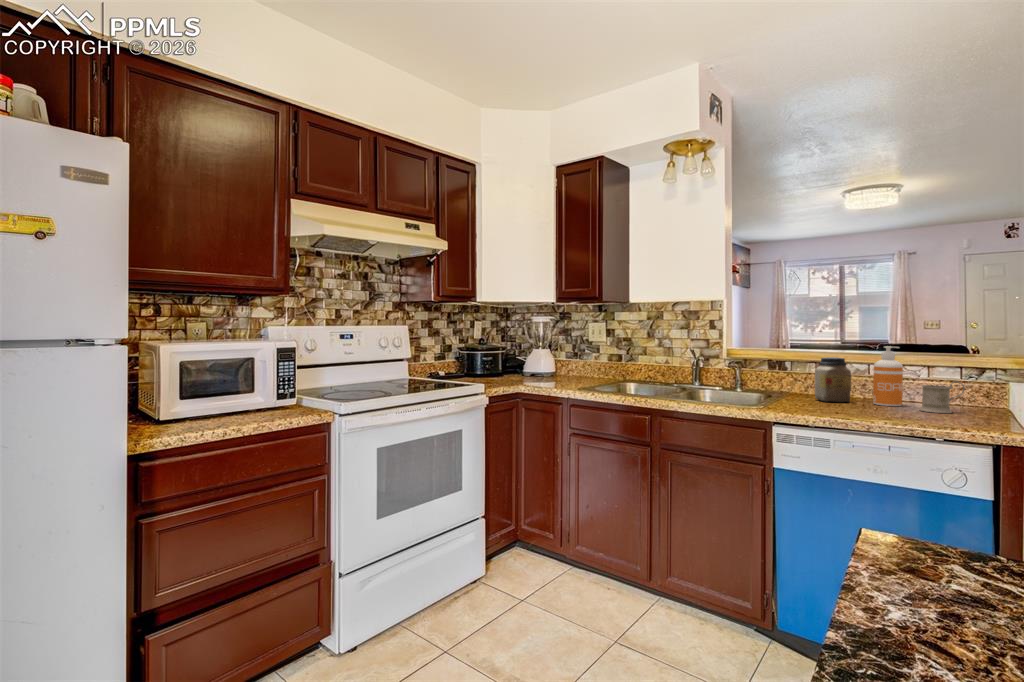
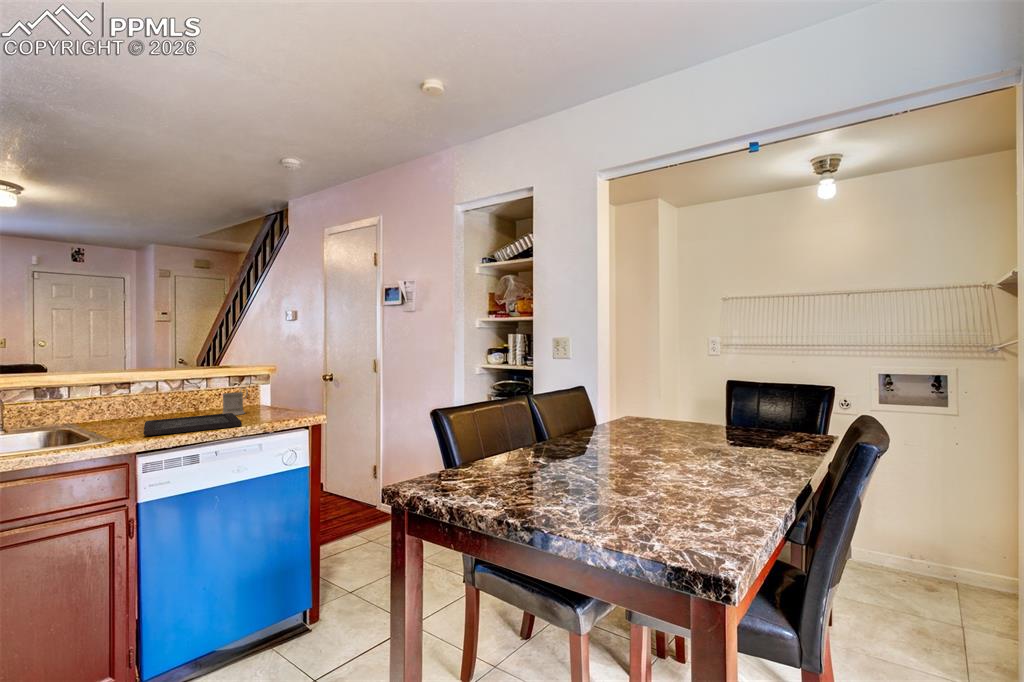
soap dispenser: present [873,346,903,406] -> none [170,362,197,419]
jar: present [815,357,851,402] -> none [108,377,151,426]
tray: none [789,400,920,421] -> present [143,413,242,436]

